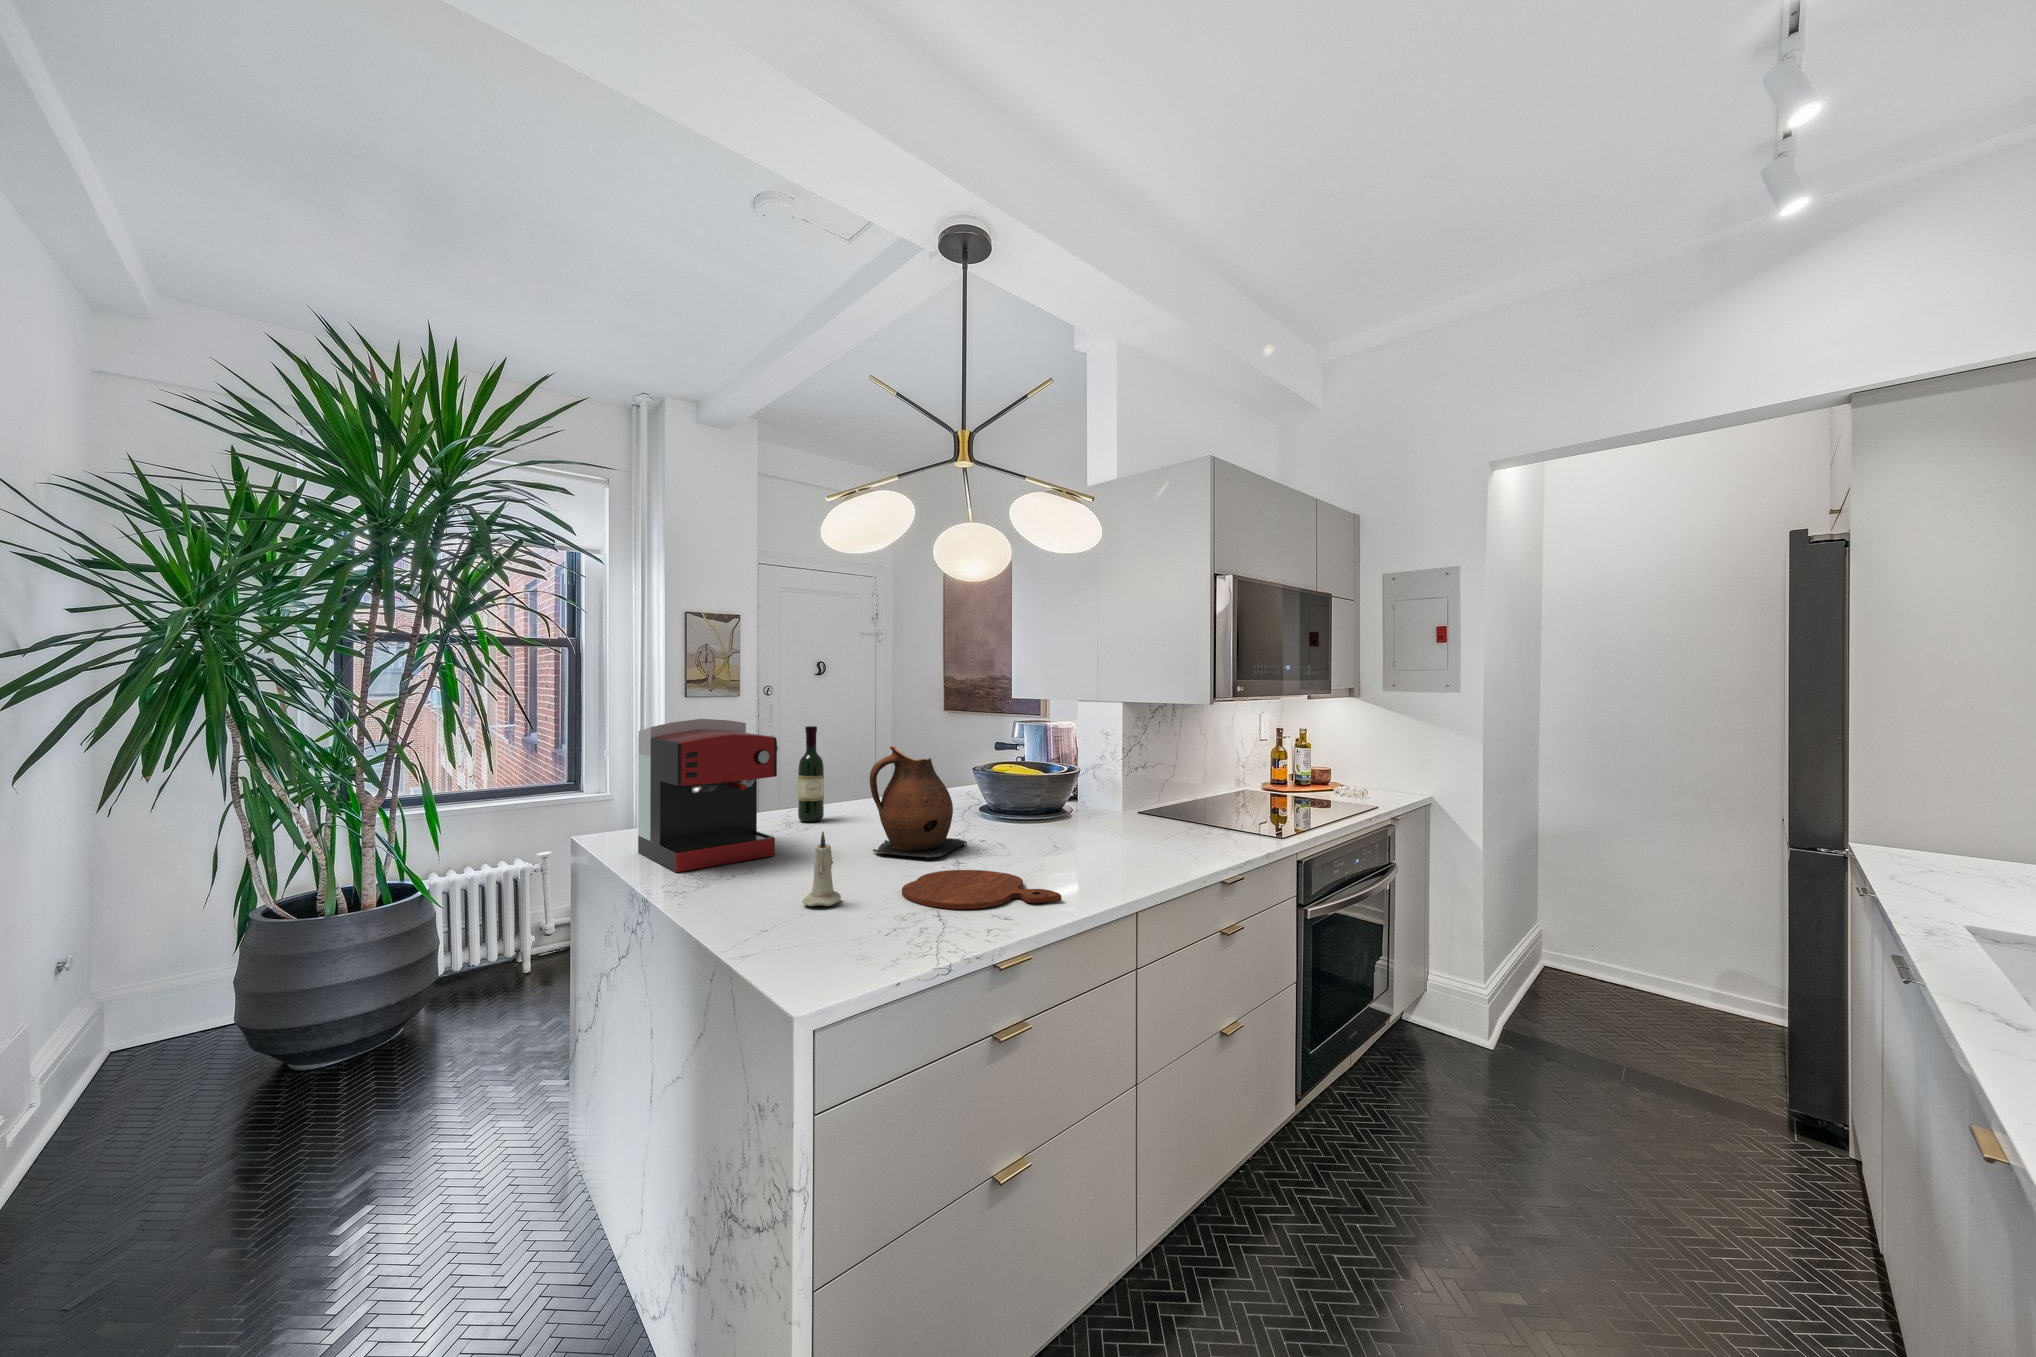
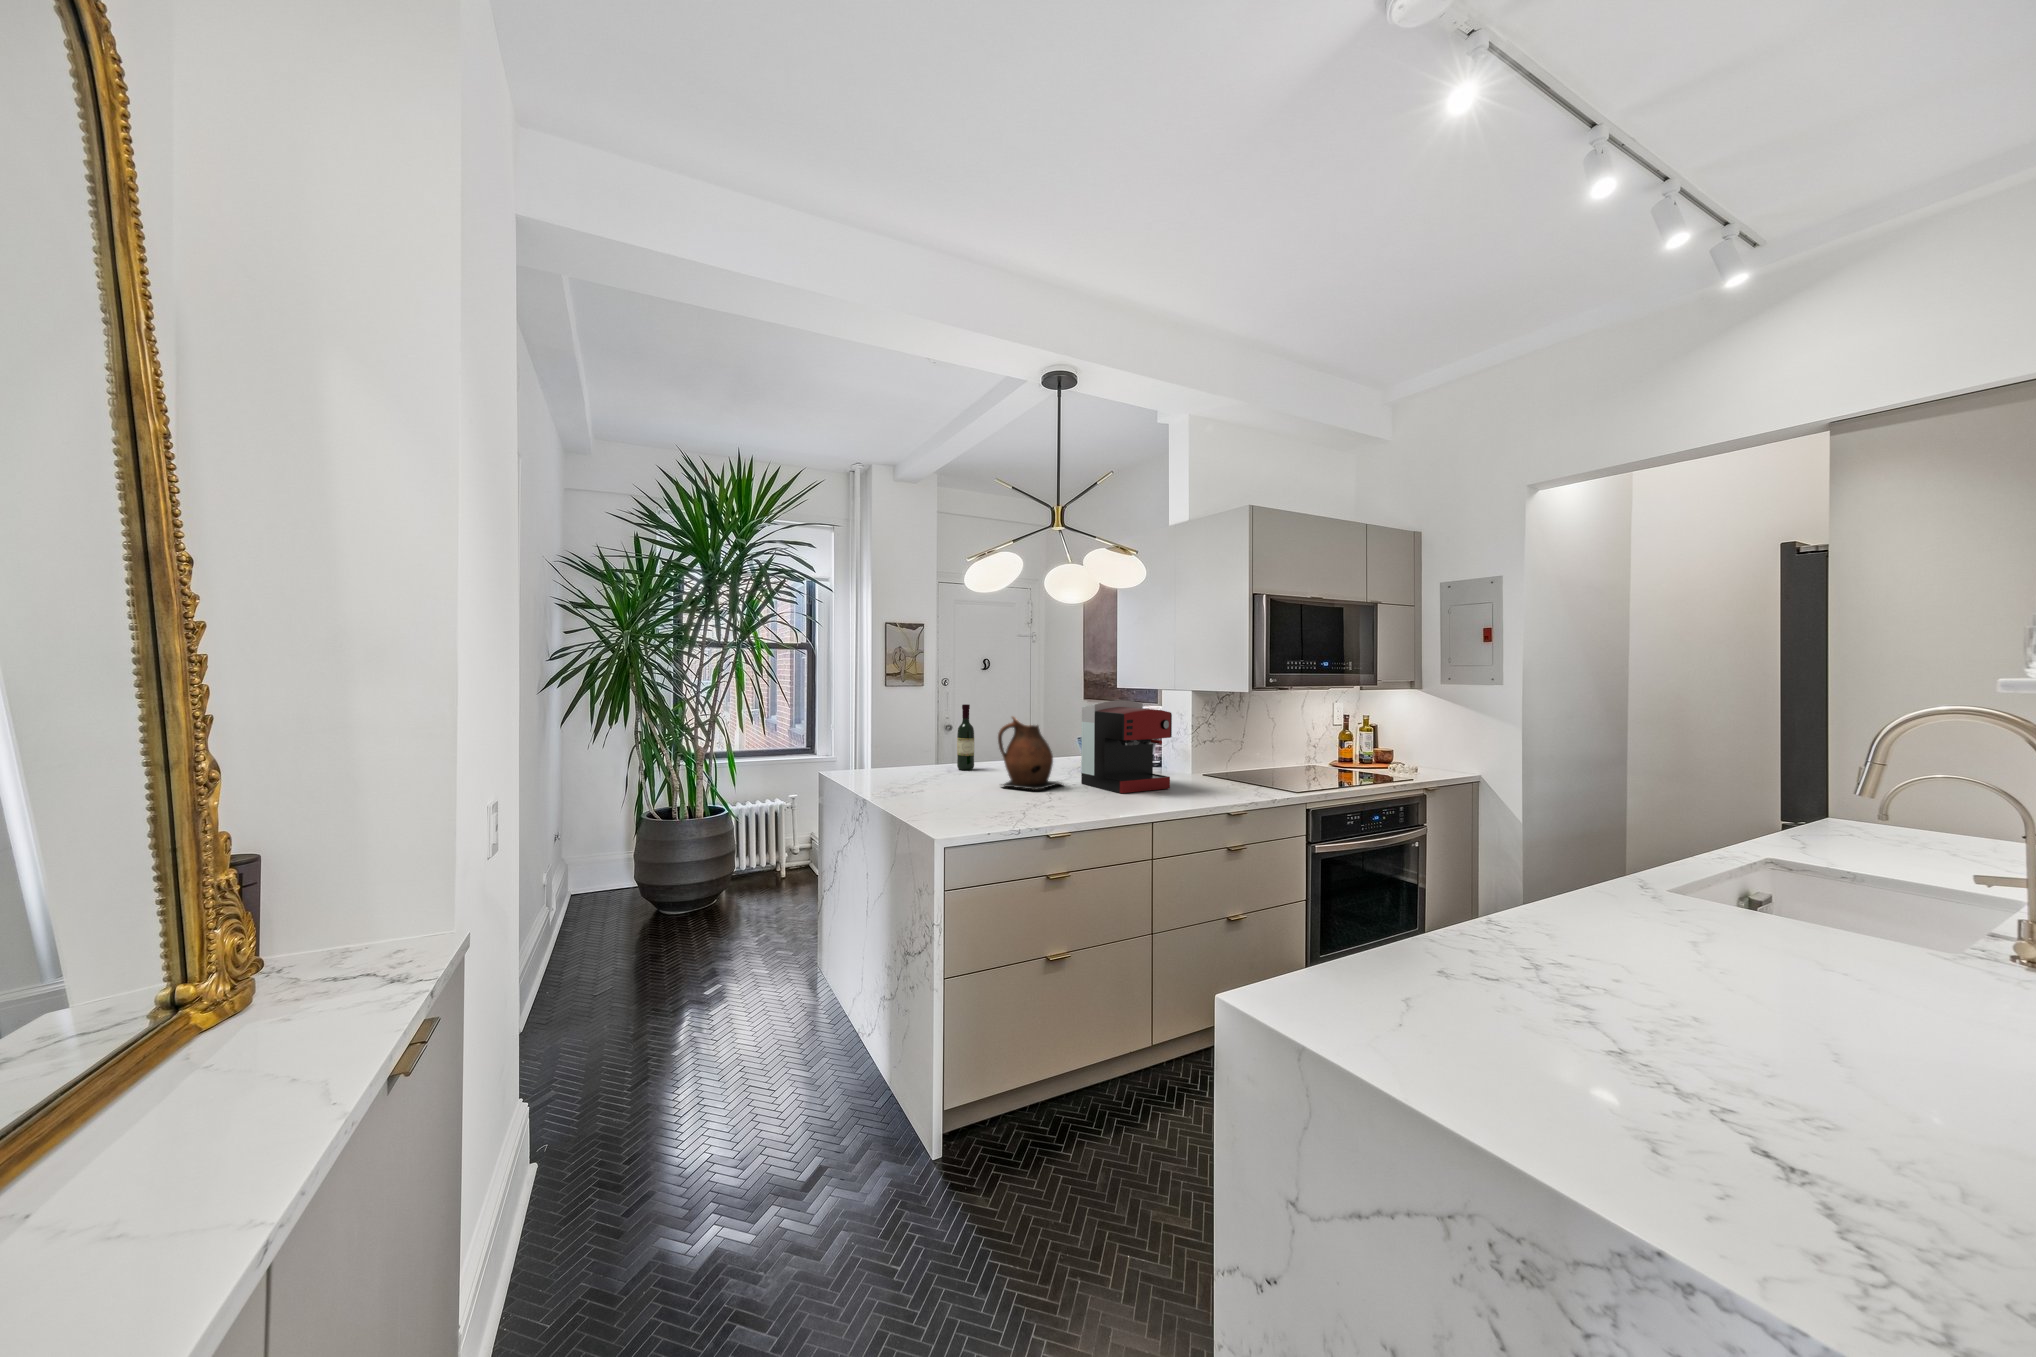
coffee maker: present [638,719,777,872] -> present [1081,700,1172,793]
candle: present [802,832,841,906] -> none [948,762,971,807]
cutting board: present [902,870,1062,909] -> none [1009,796,1106,813]

